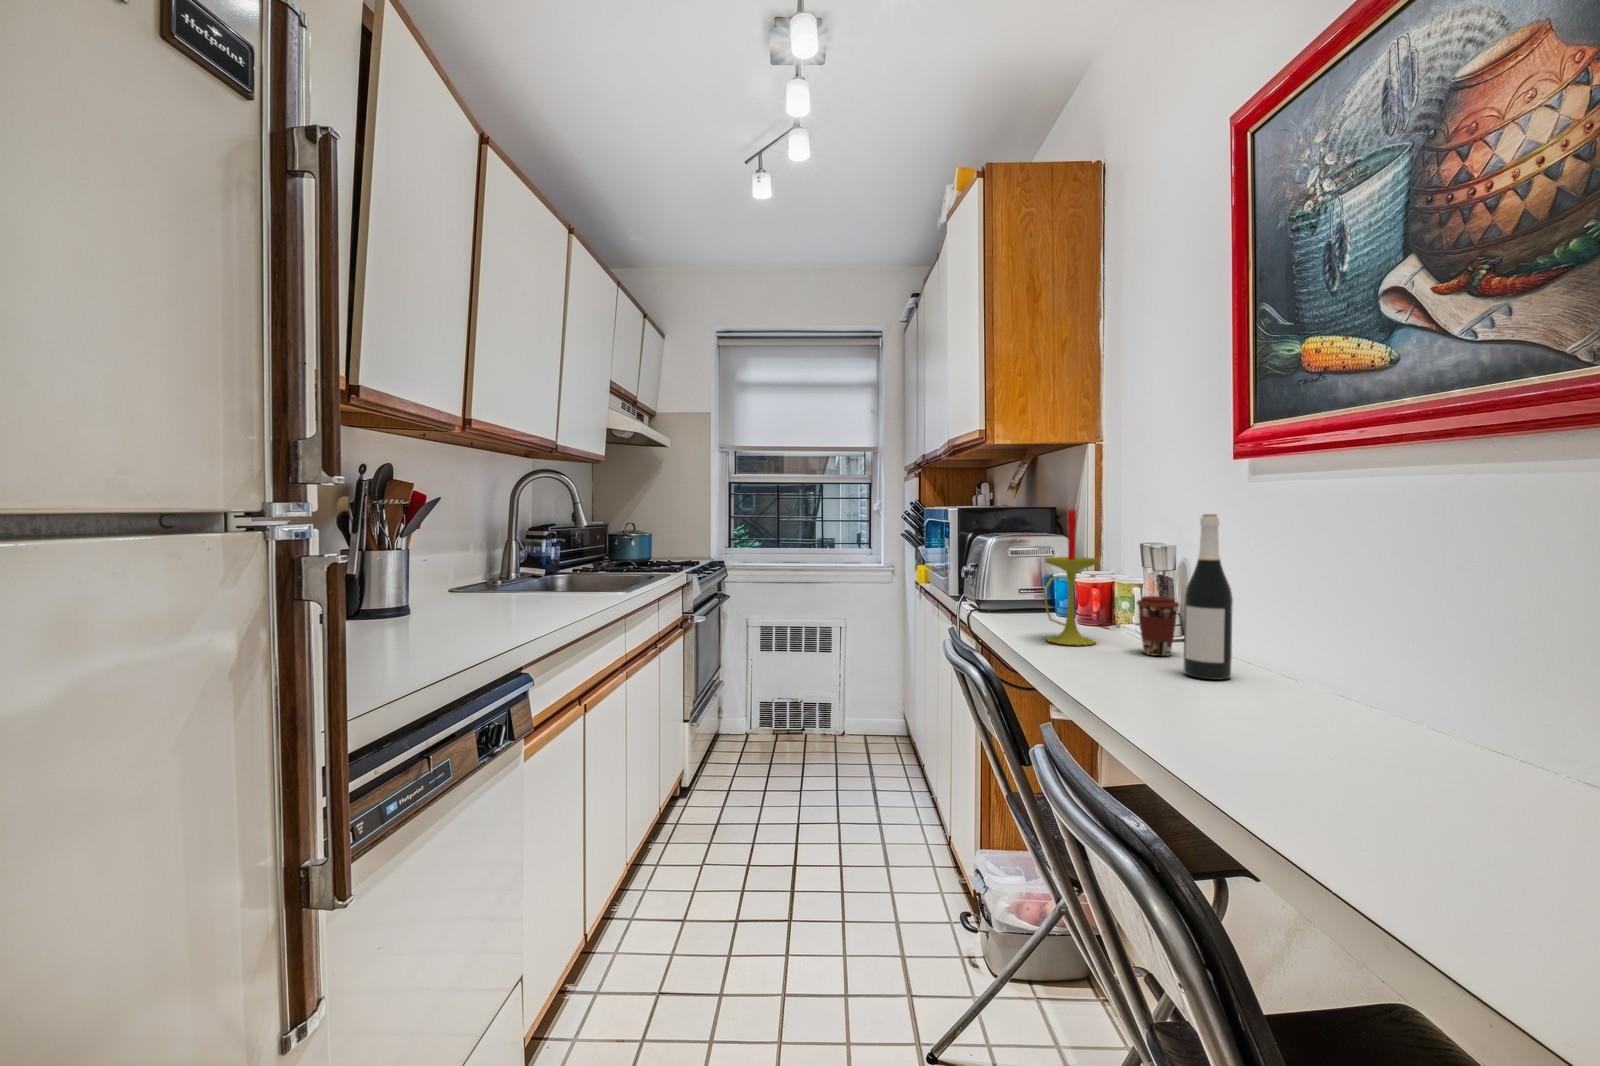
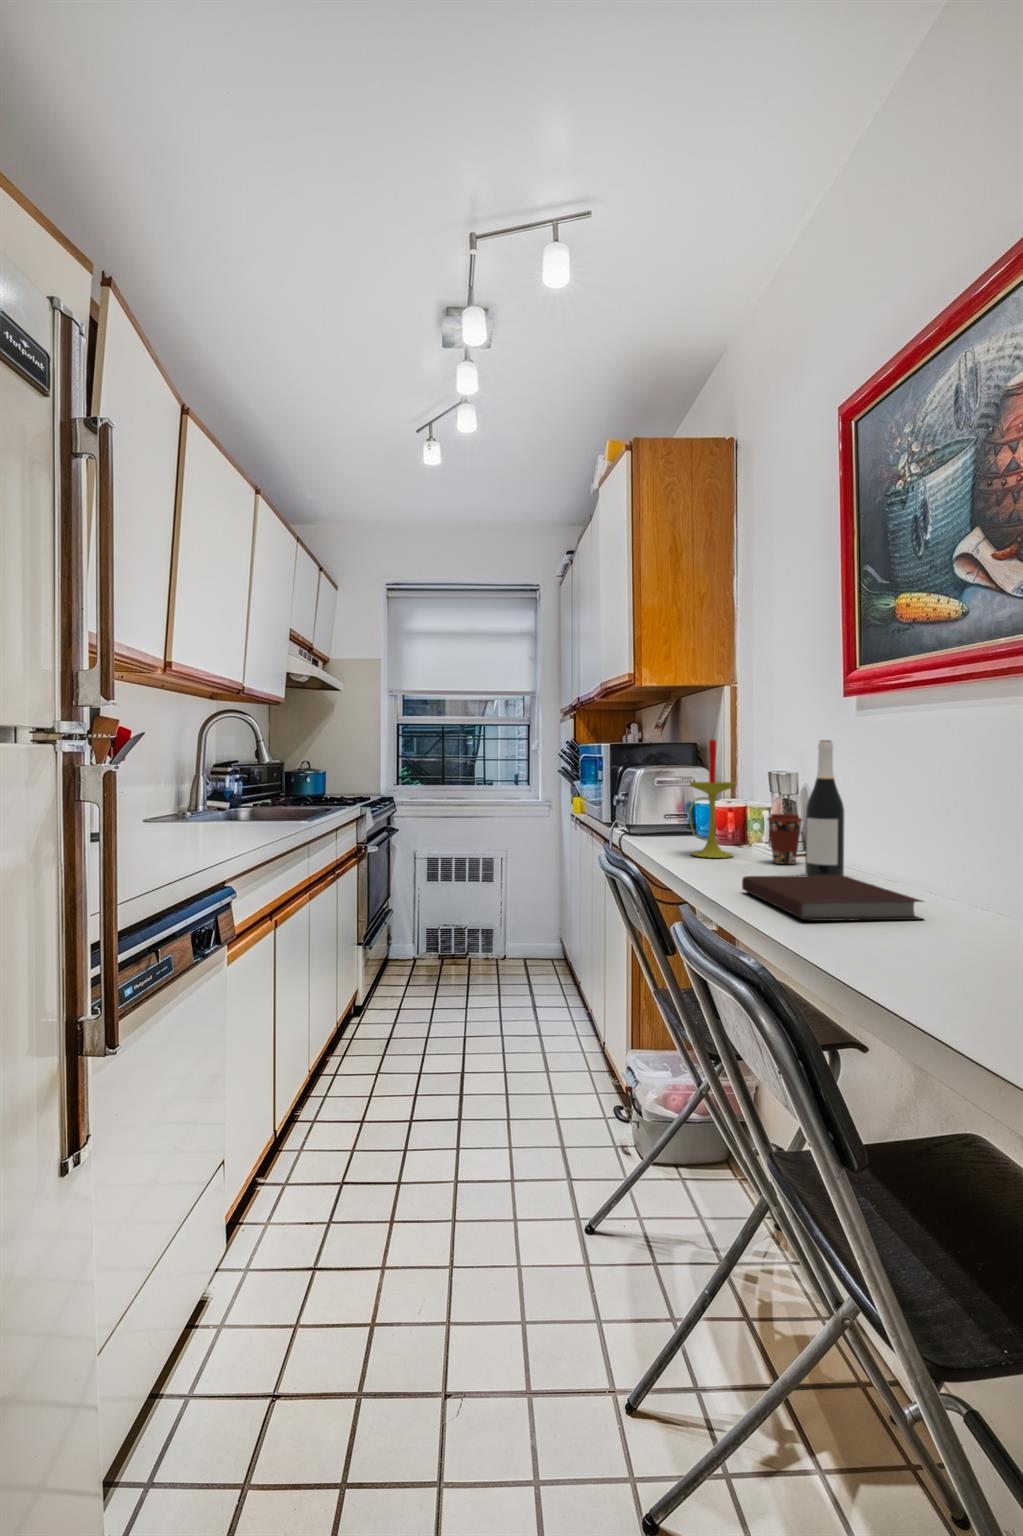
notebook: none [1107,678,1342,745] -> present [742,875,923,921]

